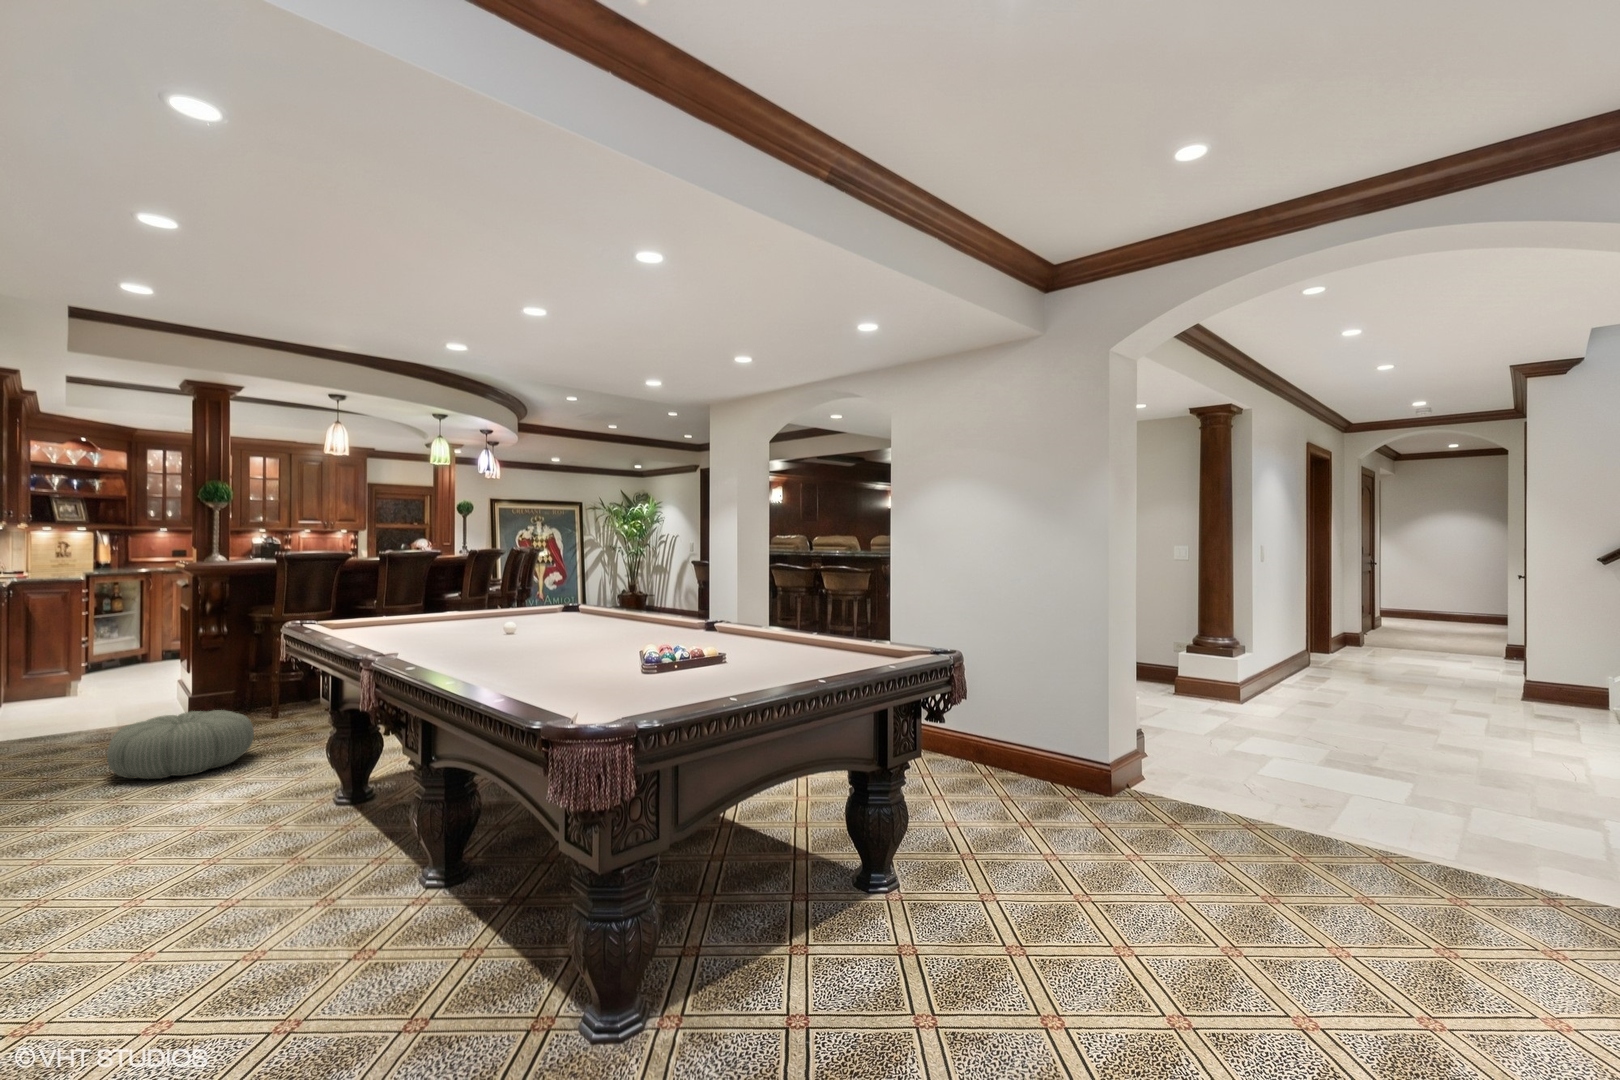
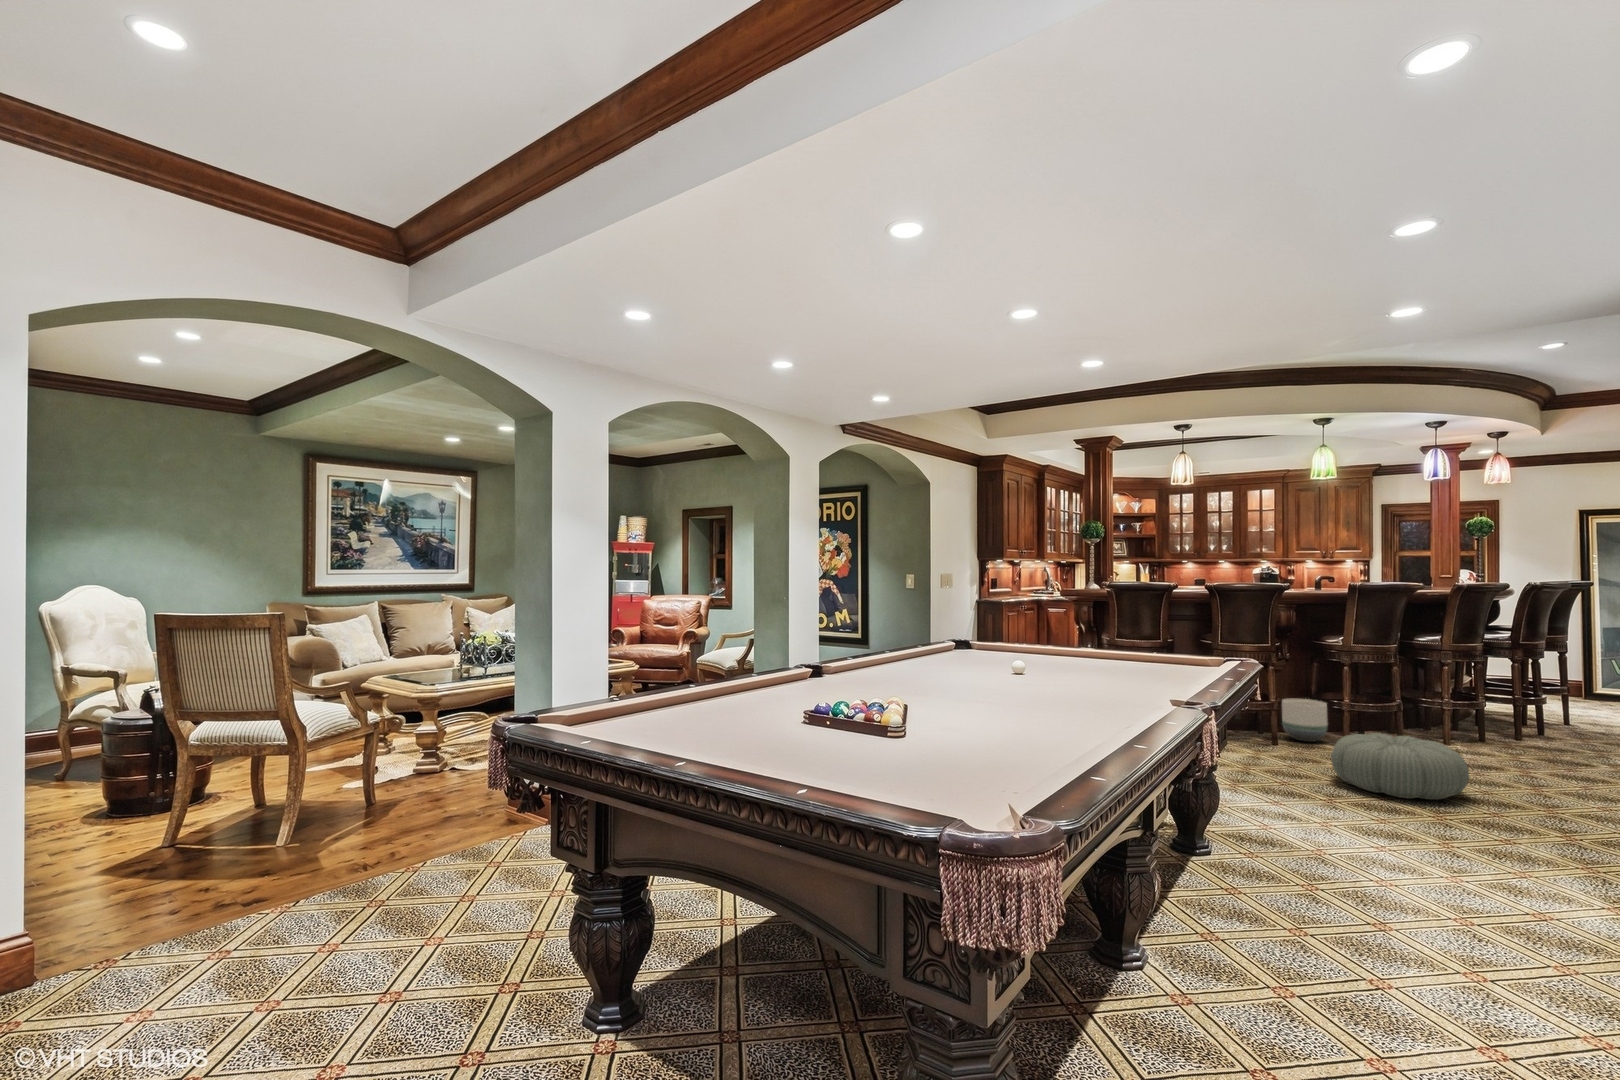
planter: none [18,698,83,750] -> present [1282,699,1328,742]

